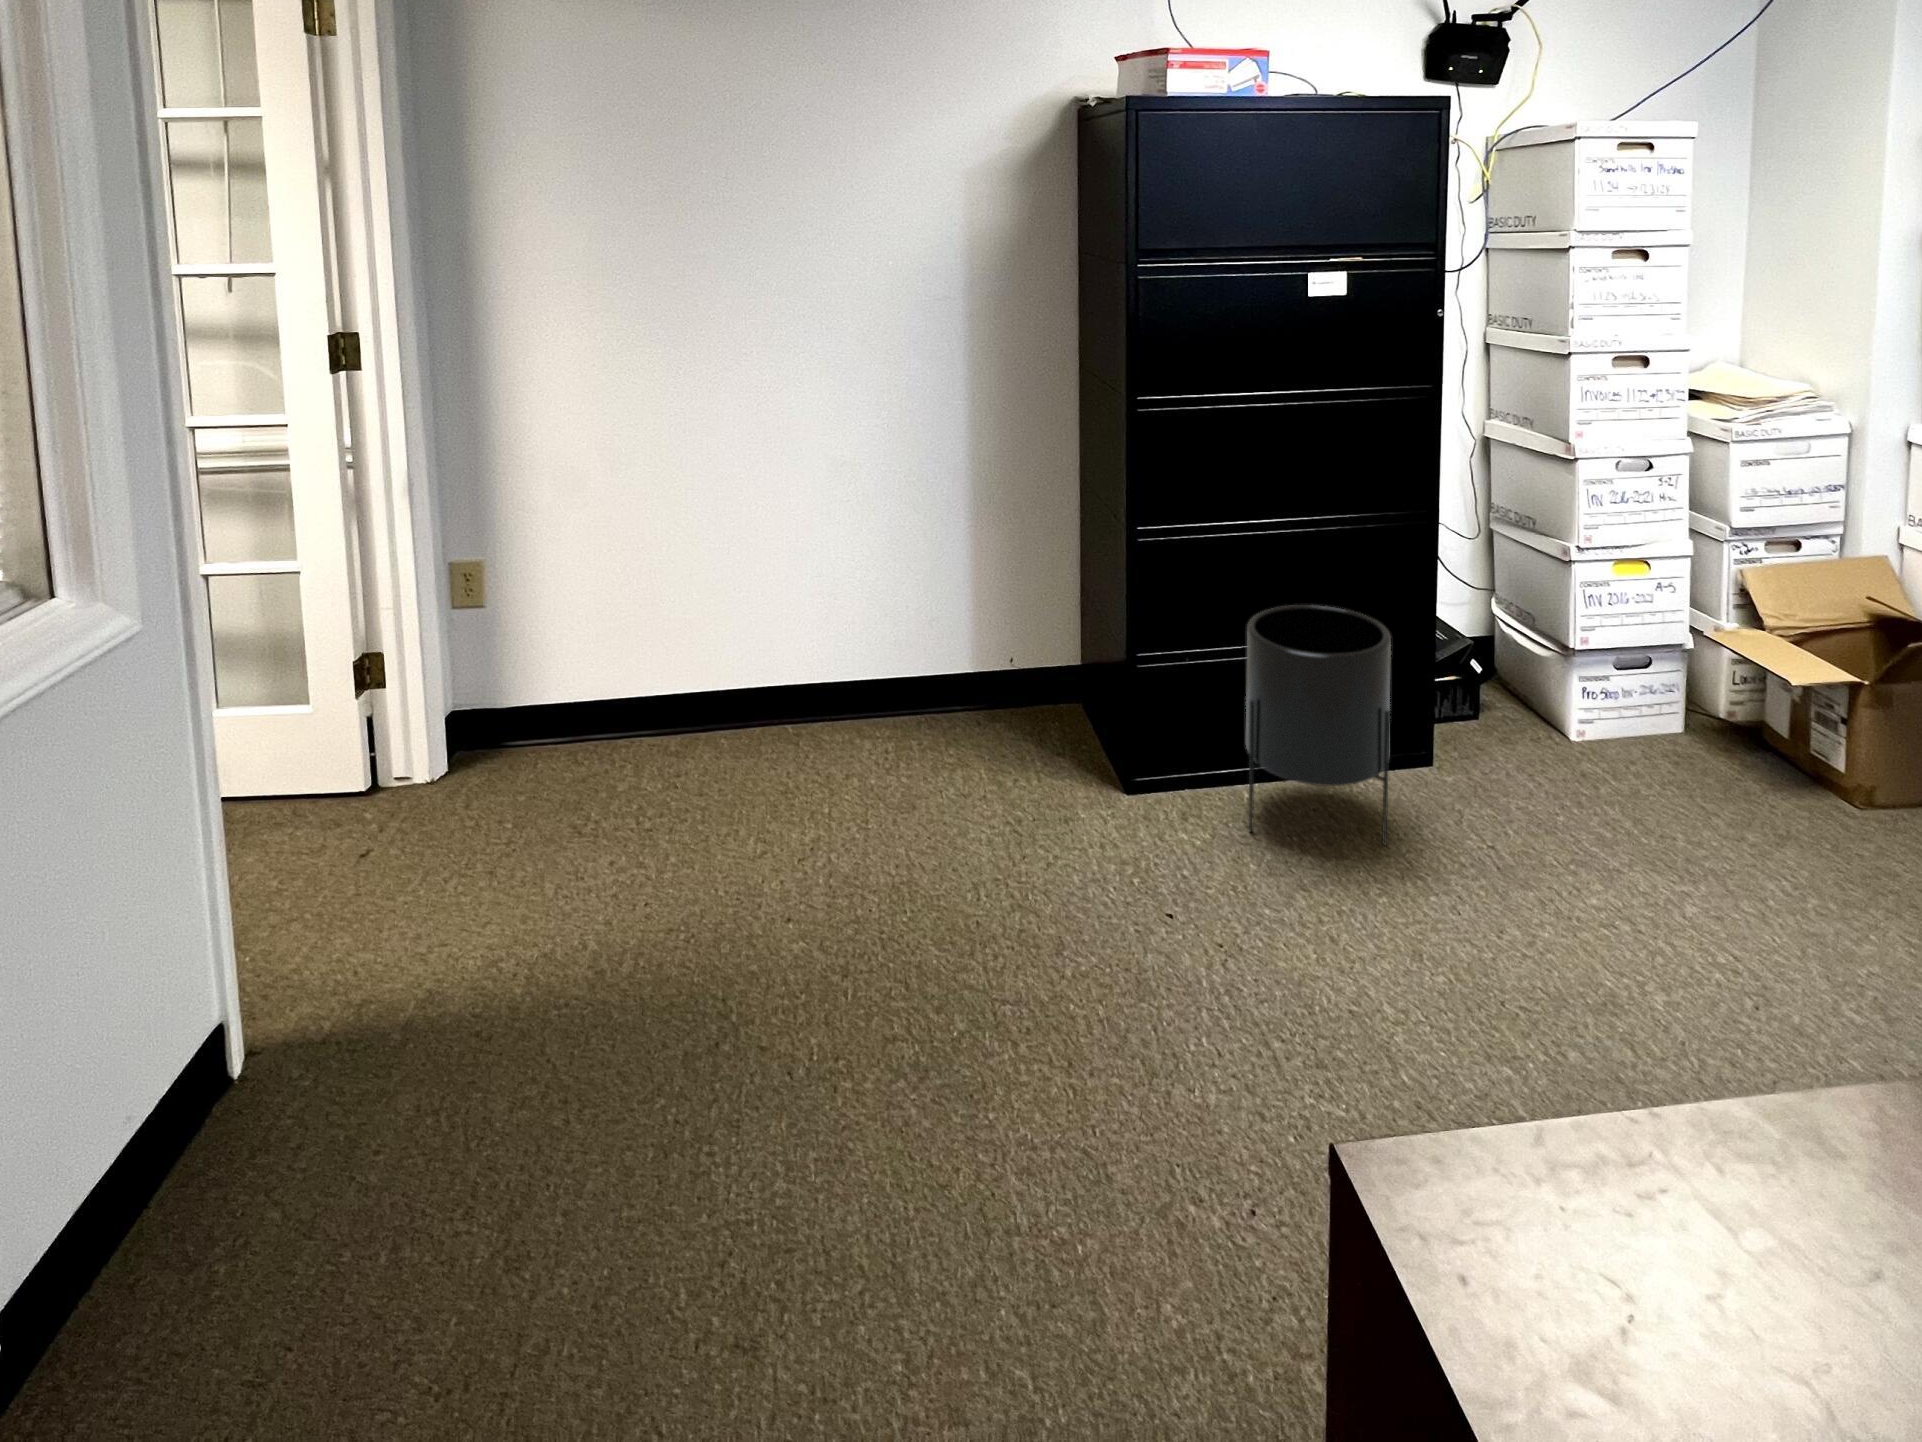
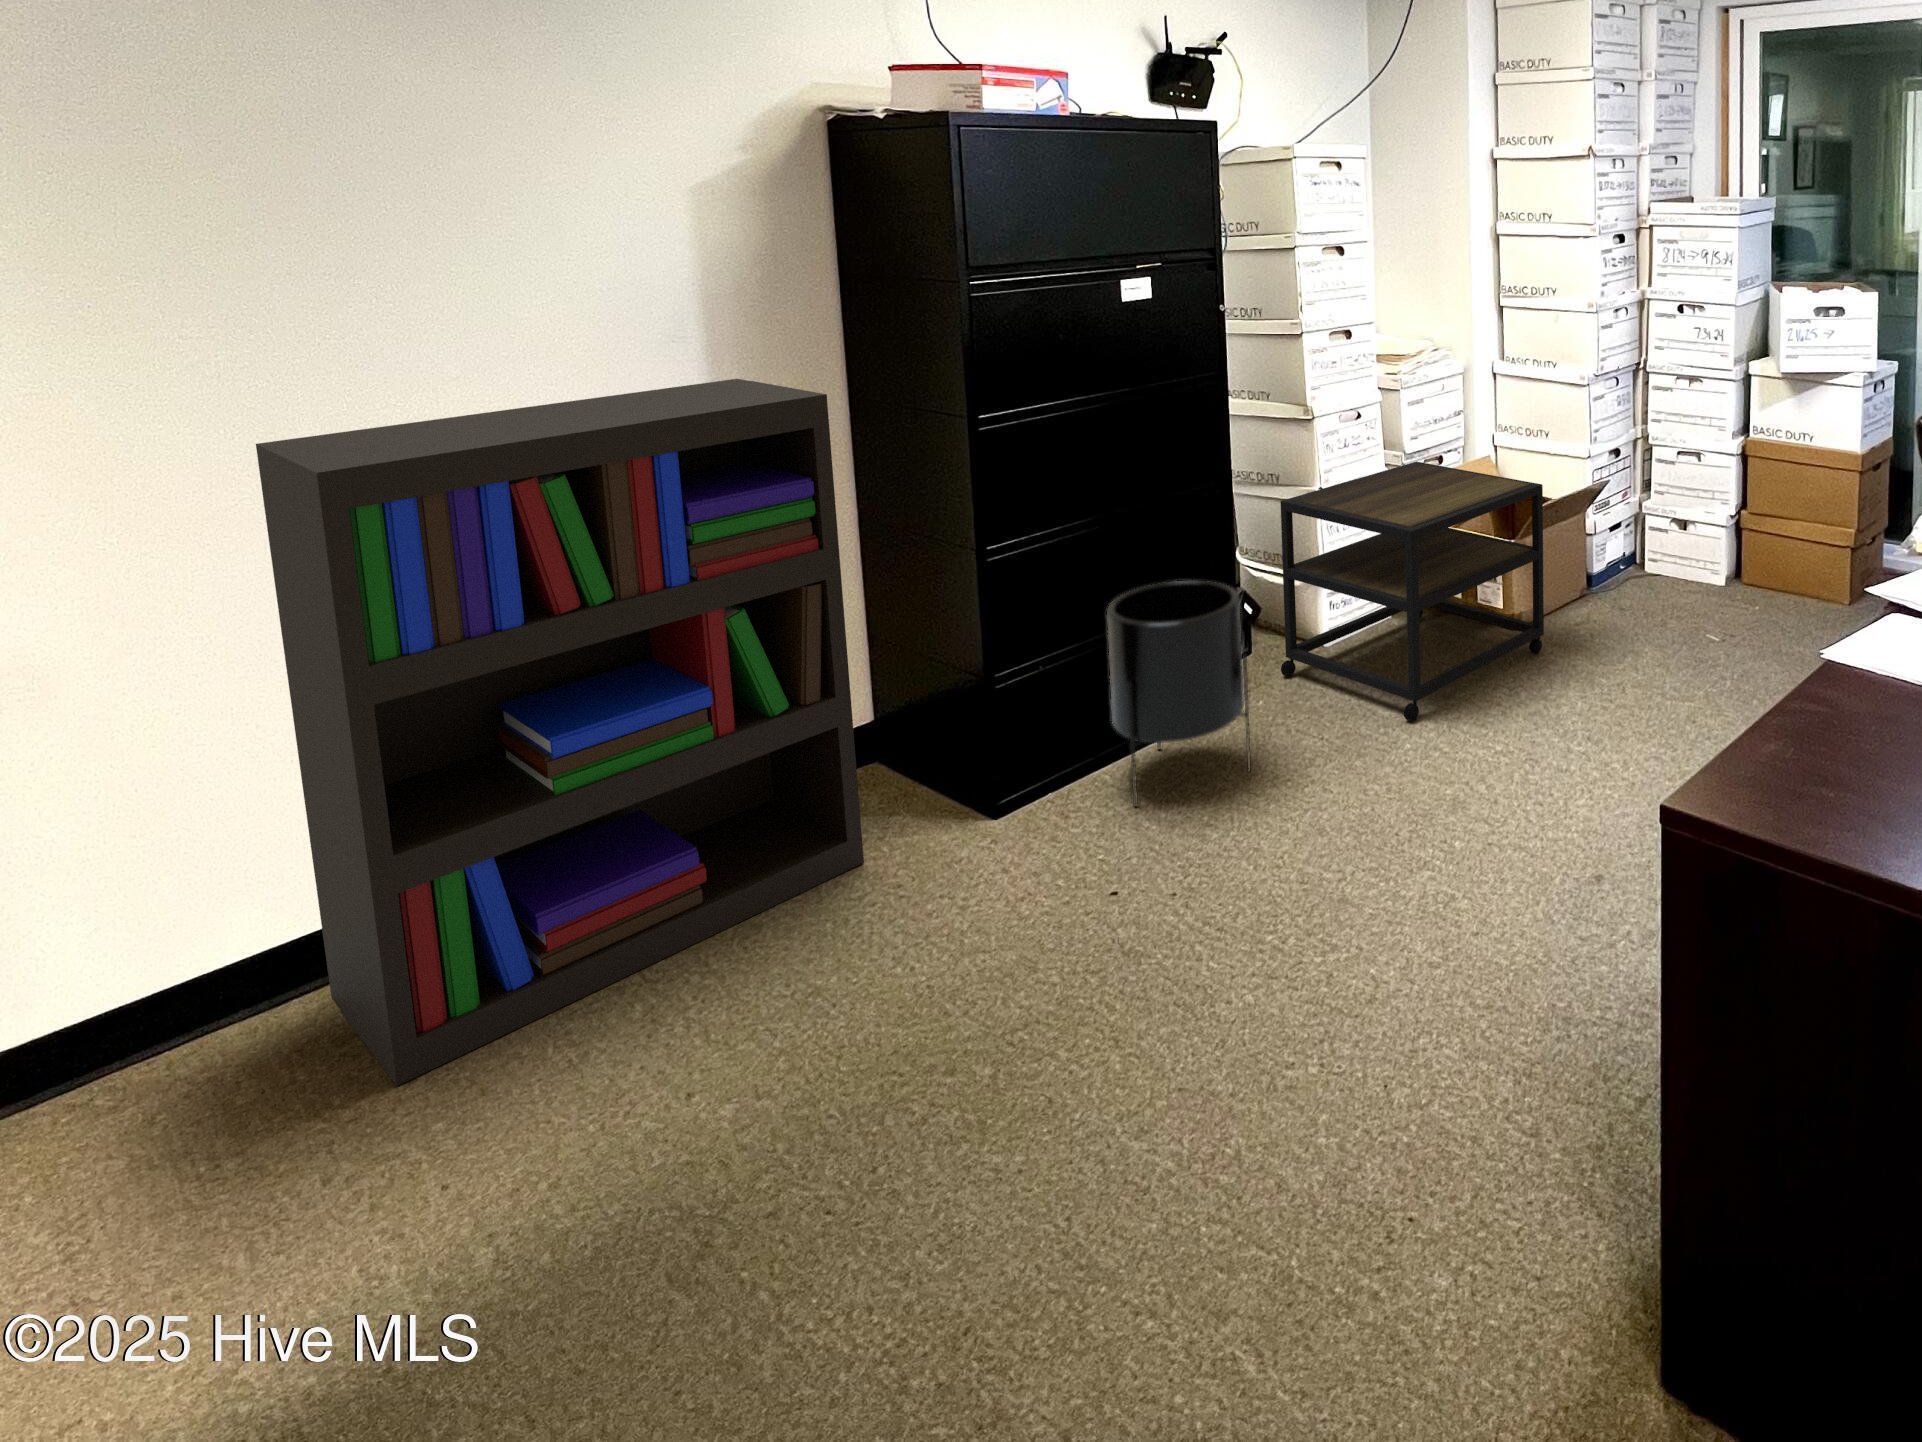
bookshelf: none [668,340,1018,813] -> present [256,379,864,1086]
side table: none [1492,539,1905,869] -> present [1280,462,1544,721]

